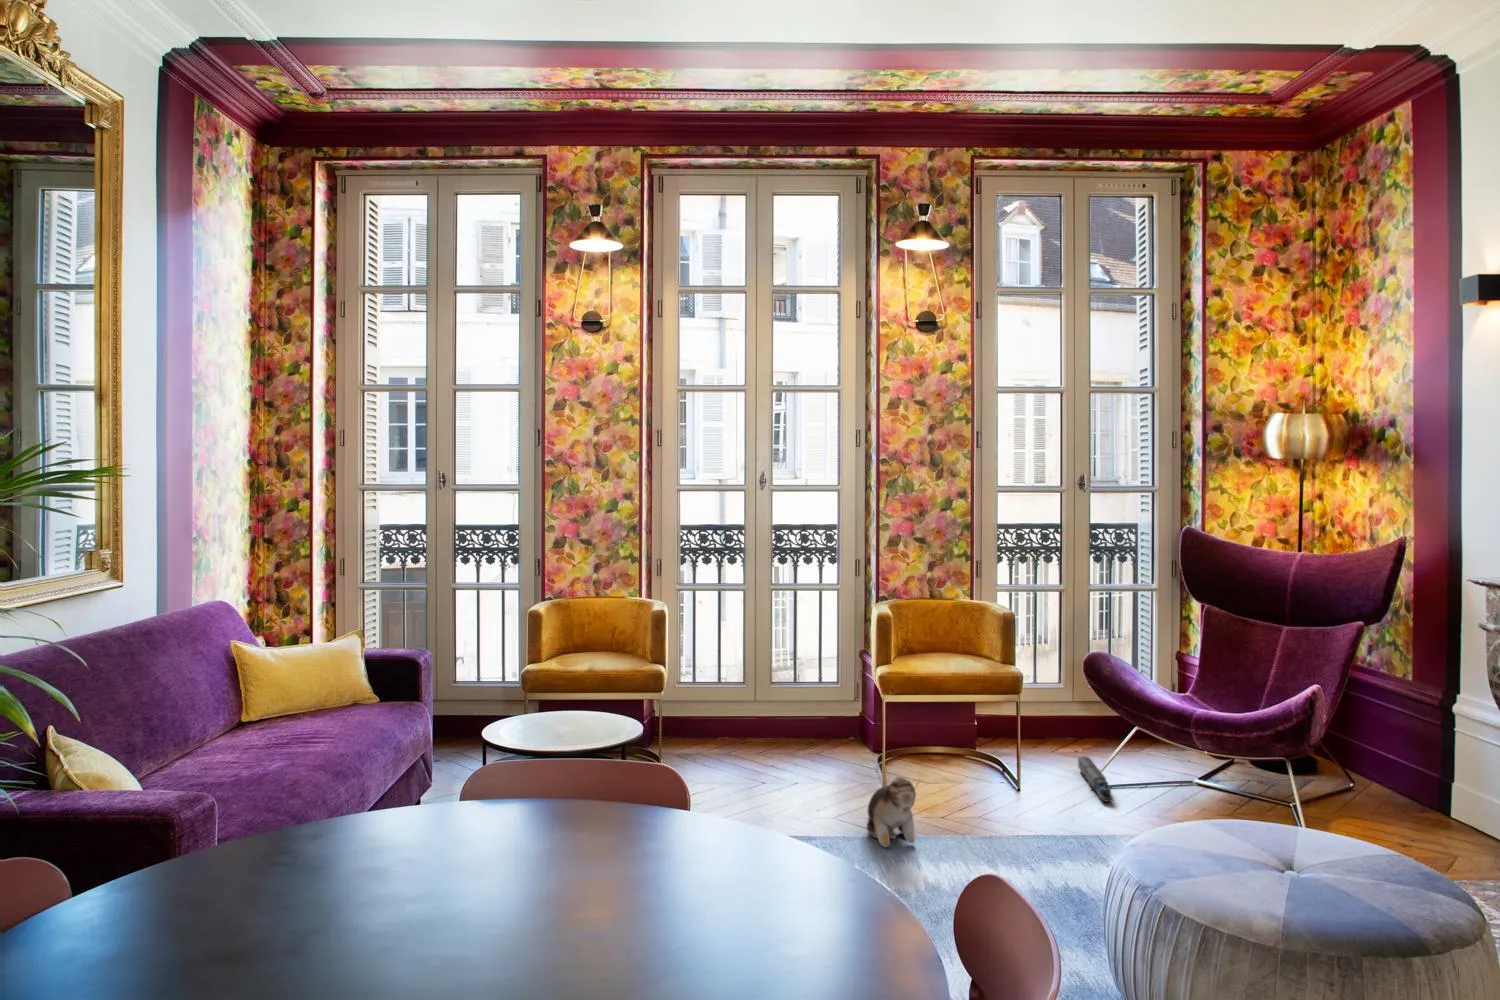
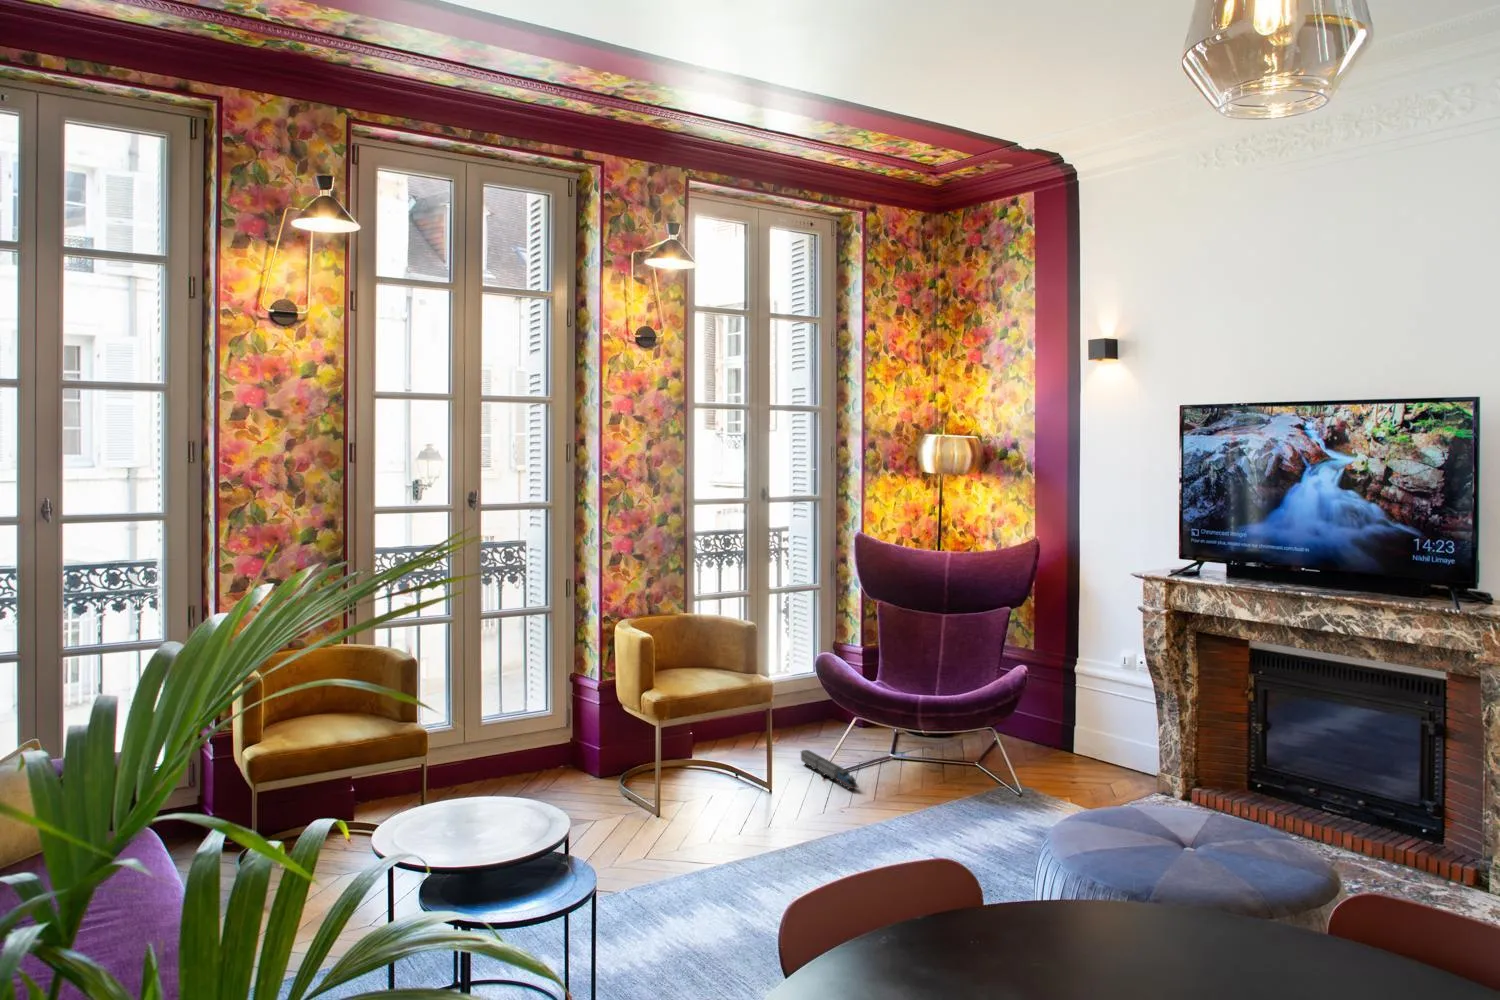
plush toy: present [867,777,917,847] -> none [683,801,768,870]

